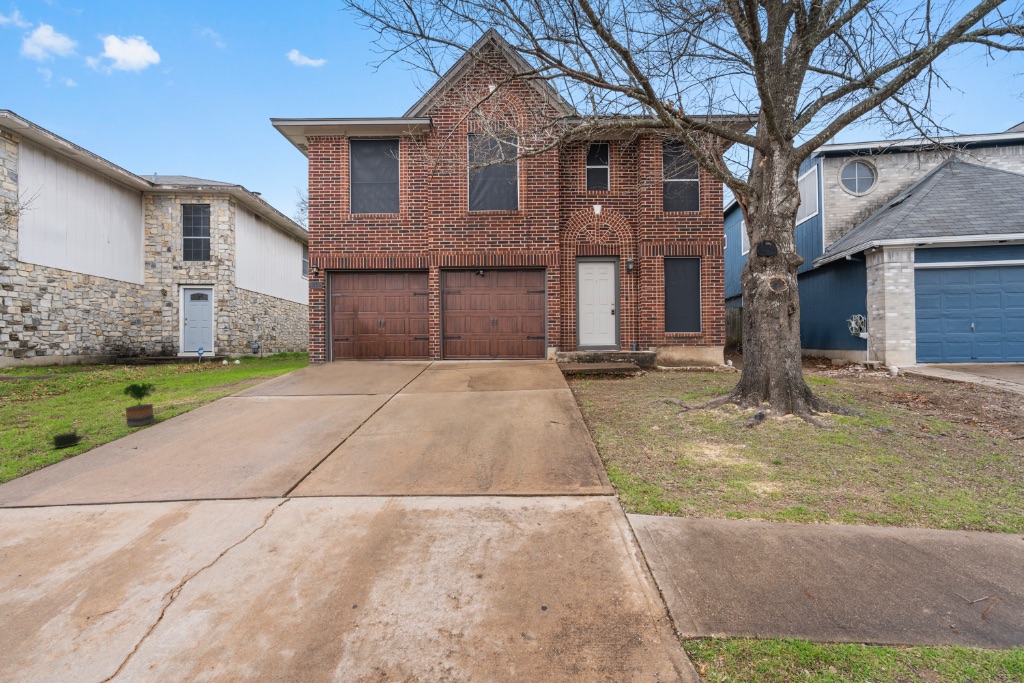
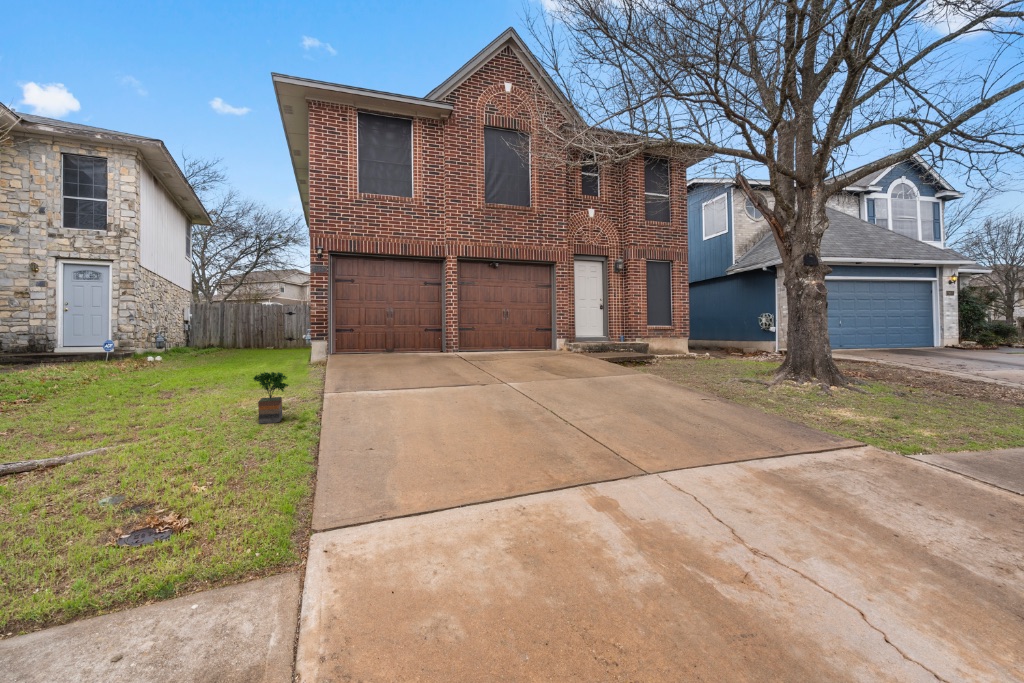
watering can: present [52,429,84,448] -> none [219,423,259,451]

